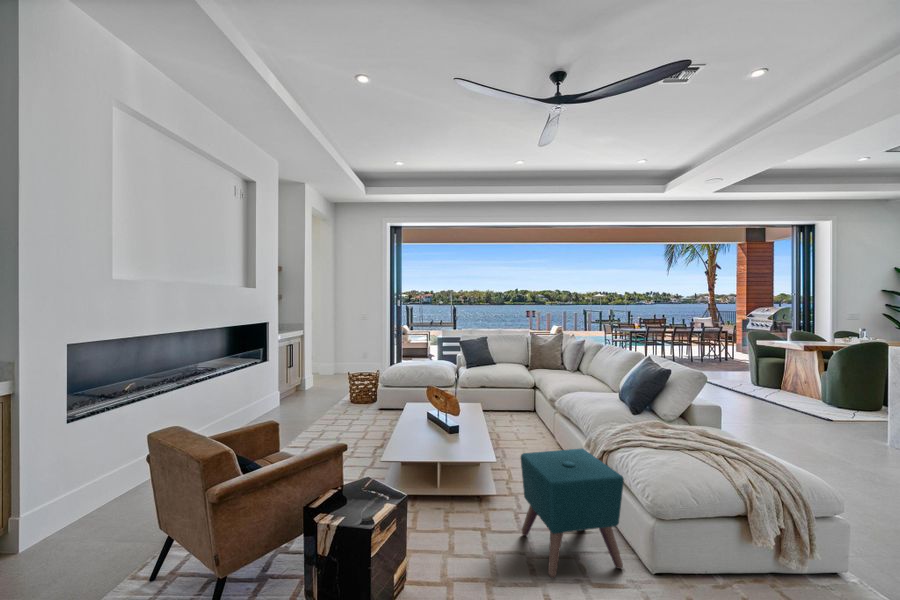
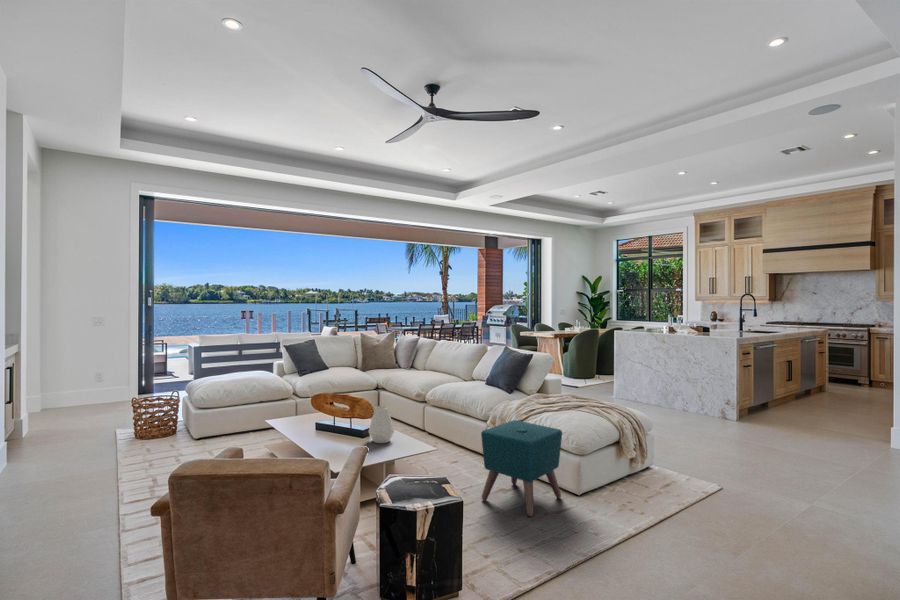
vase: none [437,406,462,443] -> present [369,406,394,443]

